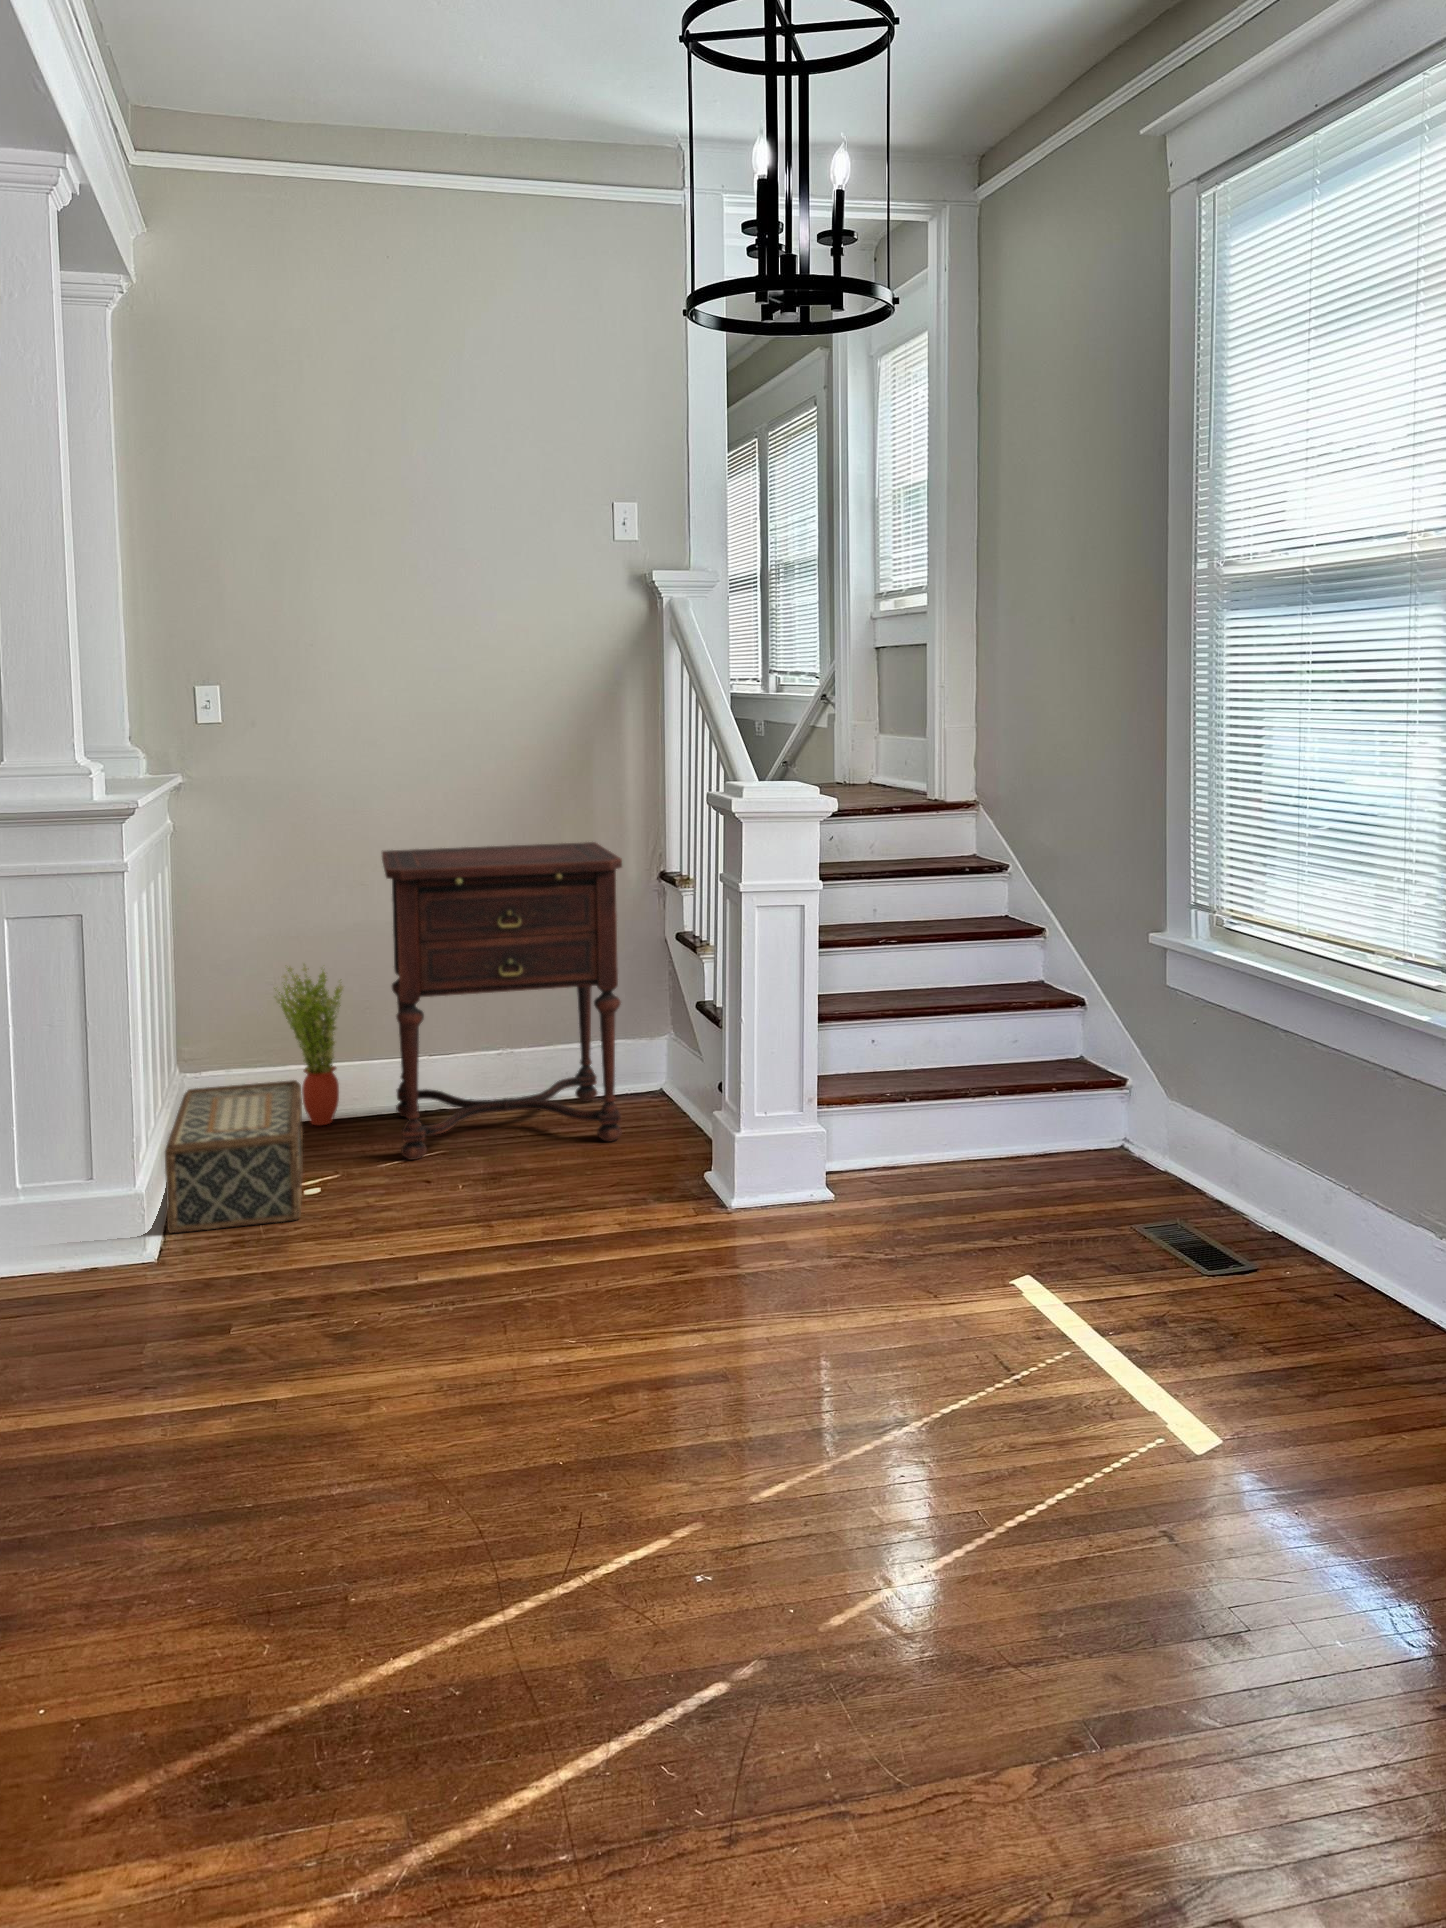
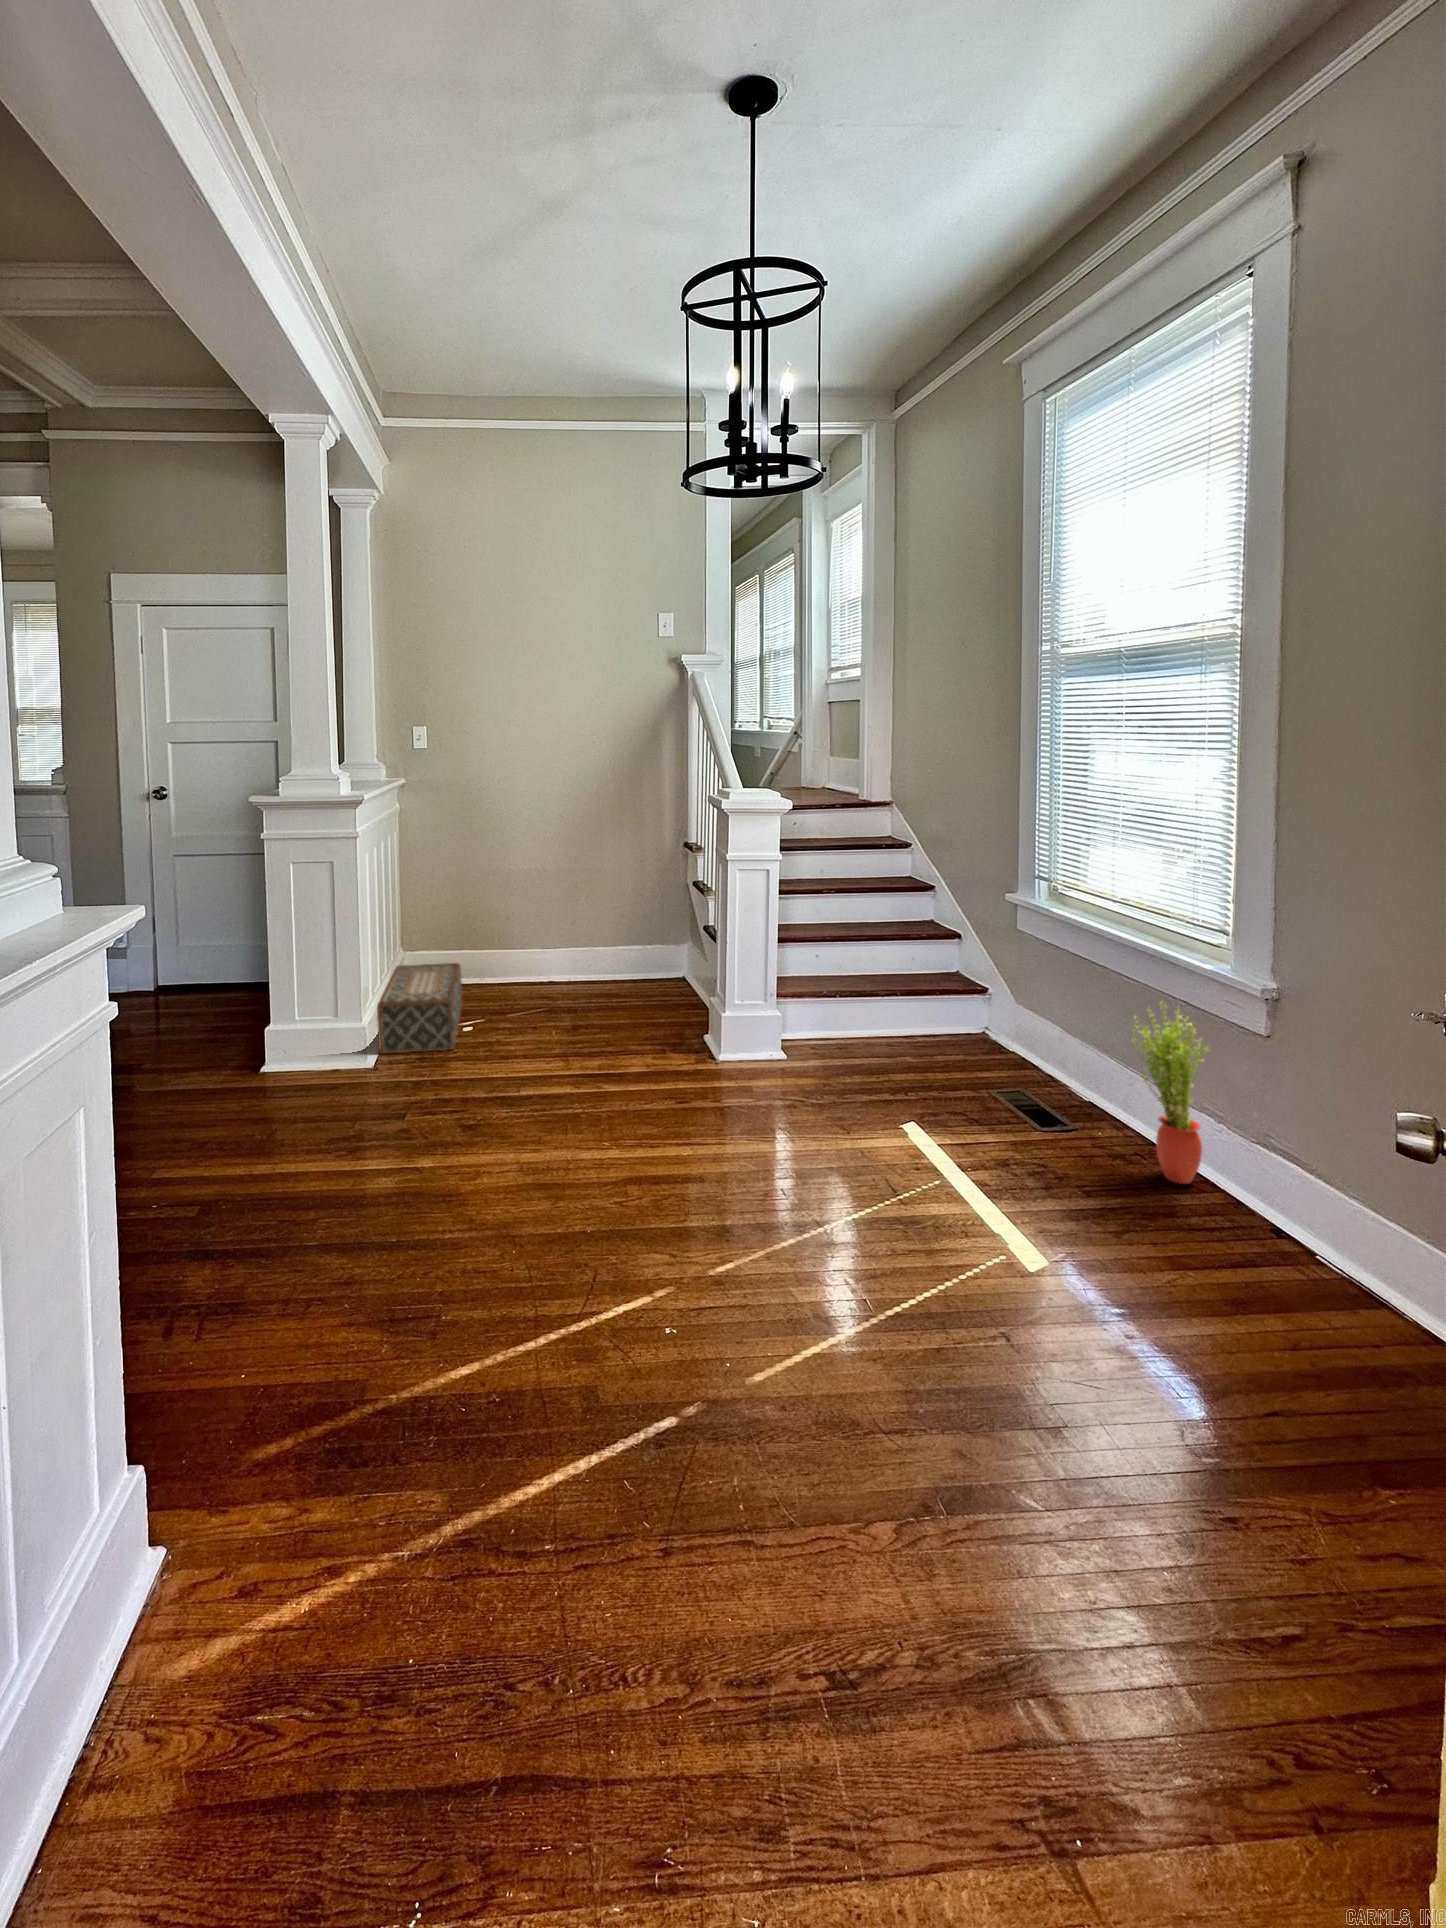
side table: present [382,842,622,1160] -> none [509,821,653,1014]
potted plant: present [274,967,343,1125] -> present [1132,1002,1209,1184]

